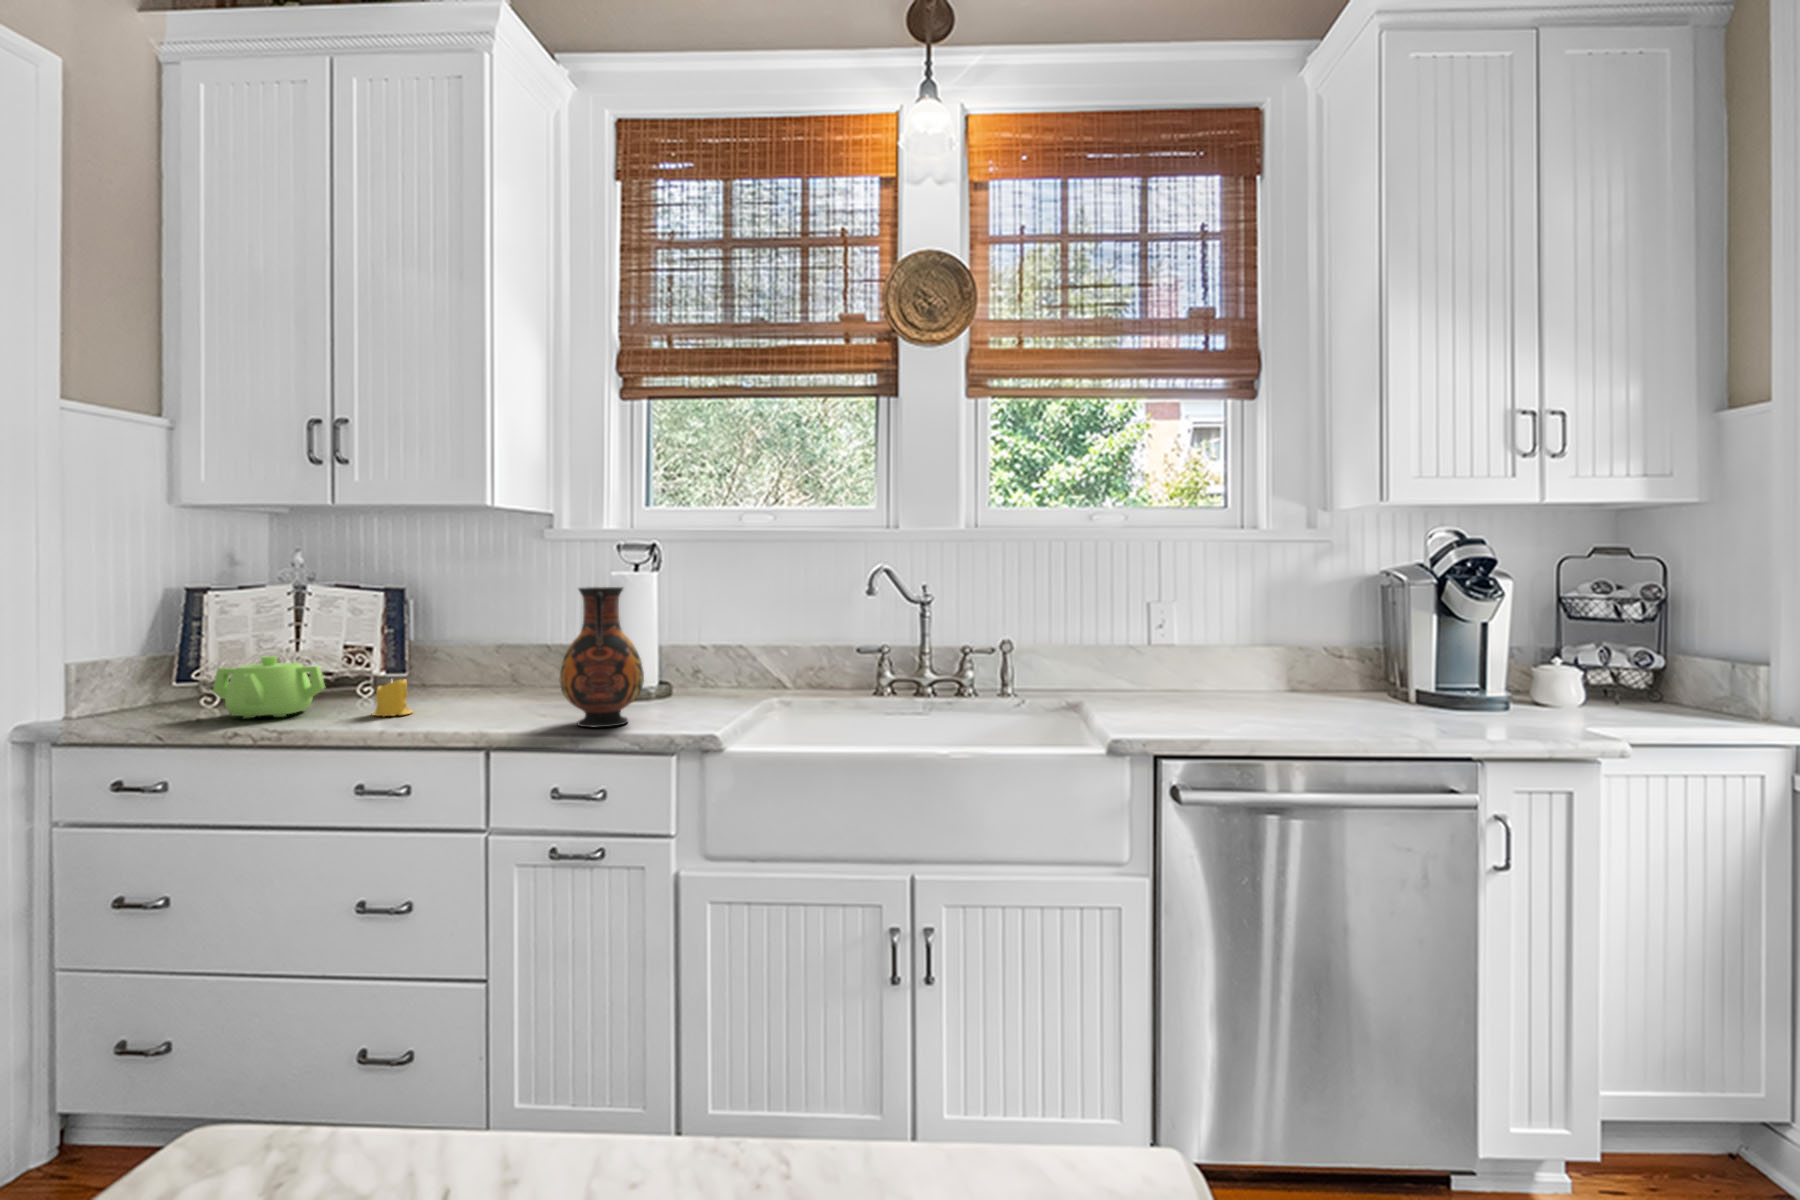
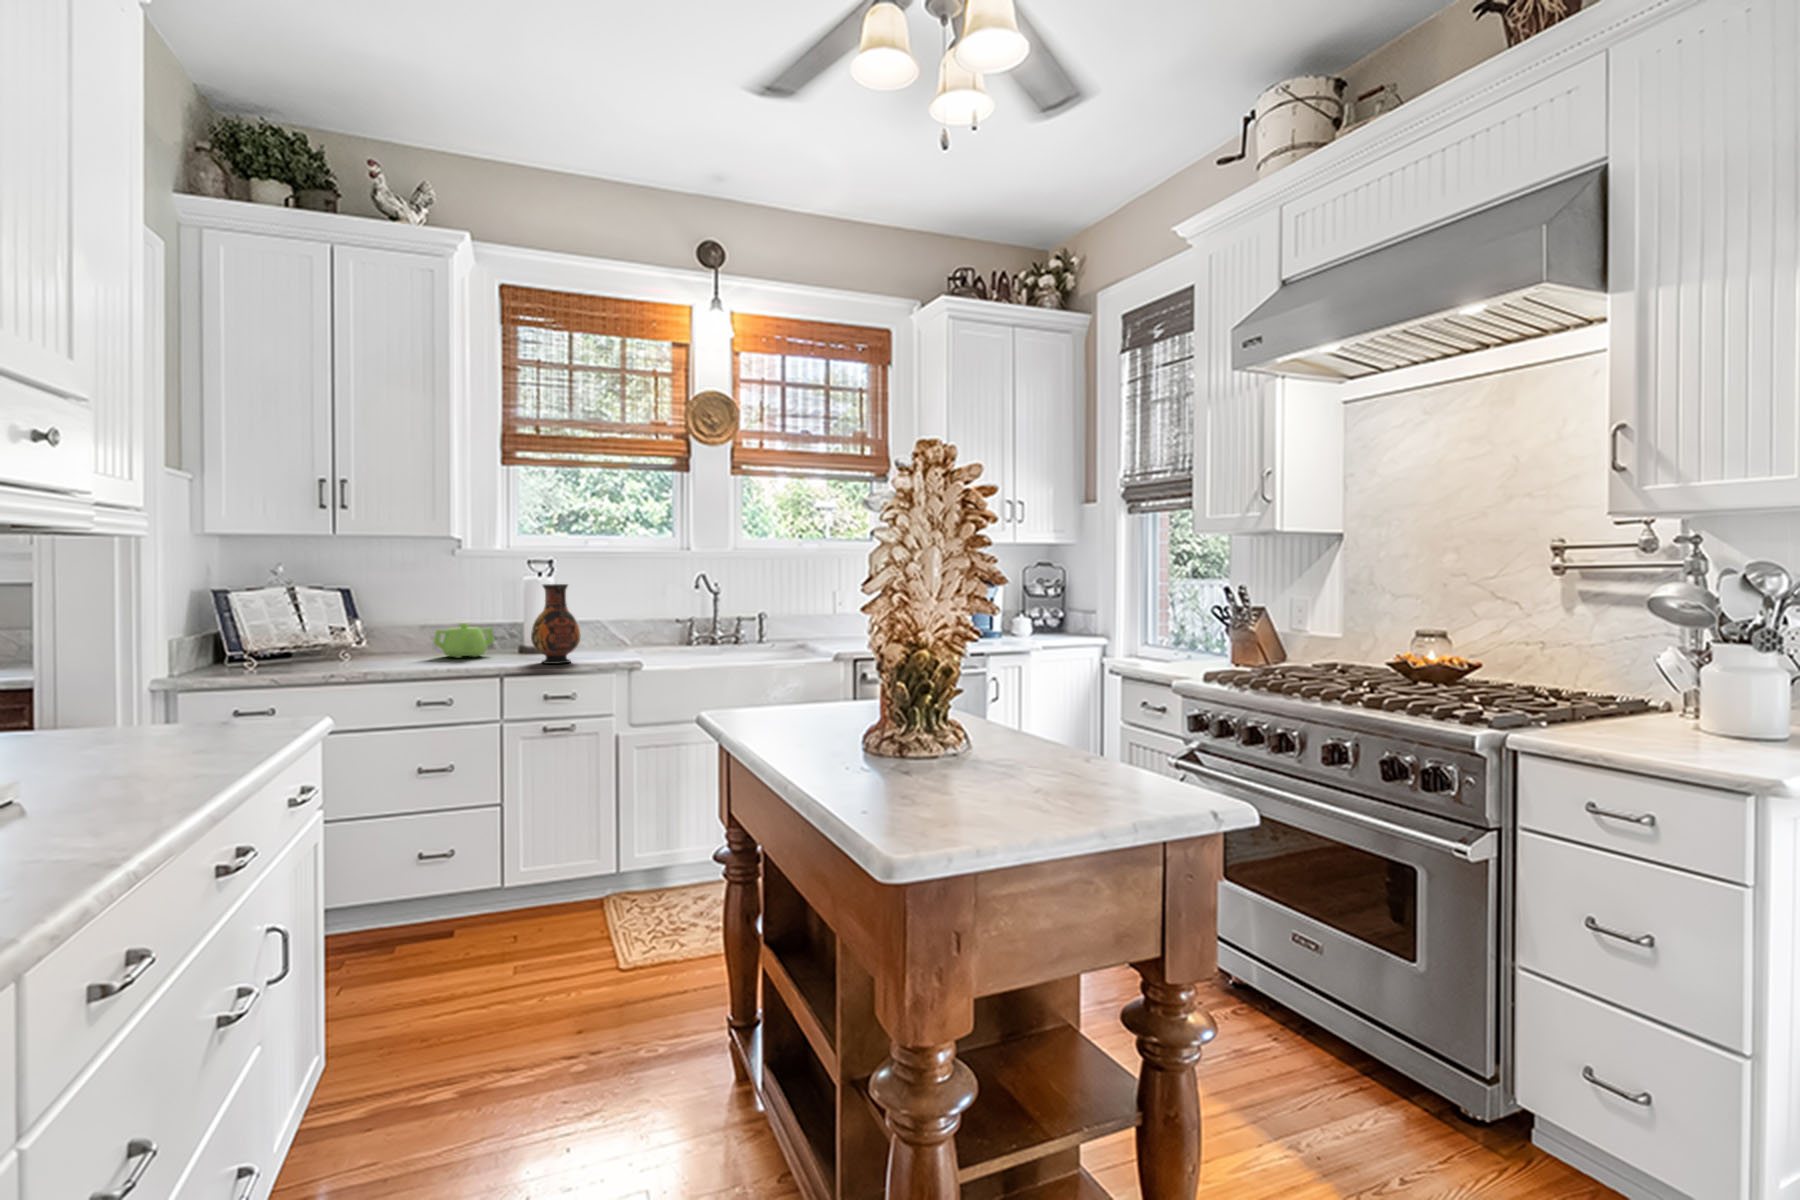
teapot: present [213,656,325,718] -> present [434,623,494,658]
candle: present [372,679,413,716] -> none [393,642,420,666]

